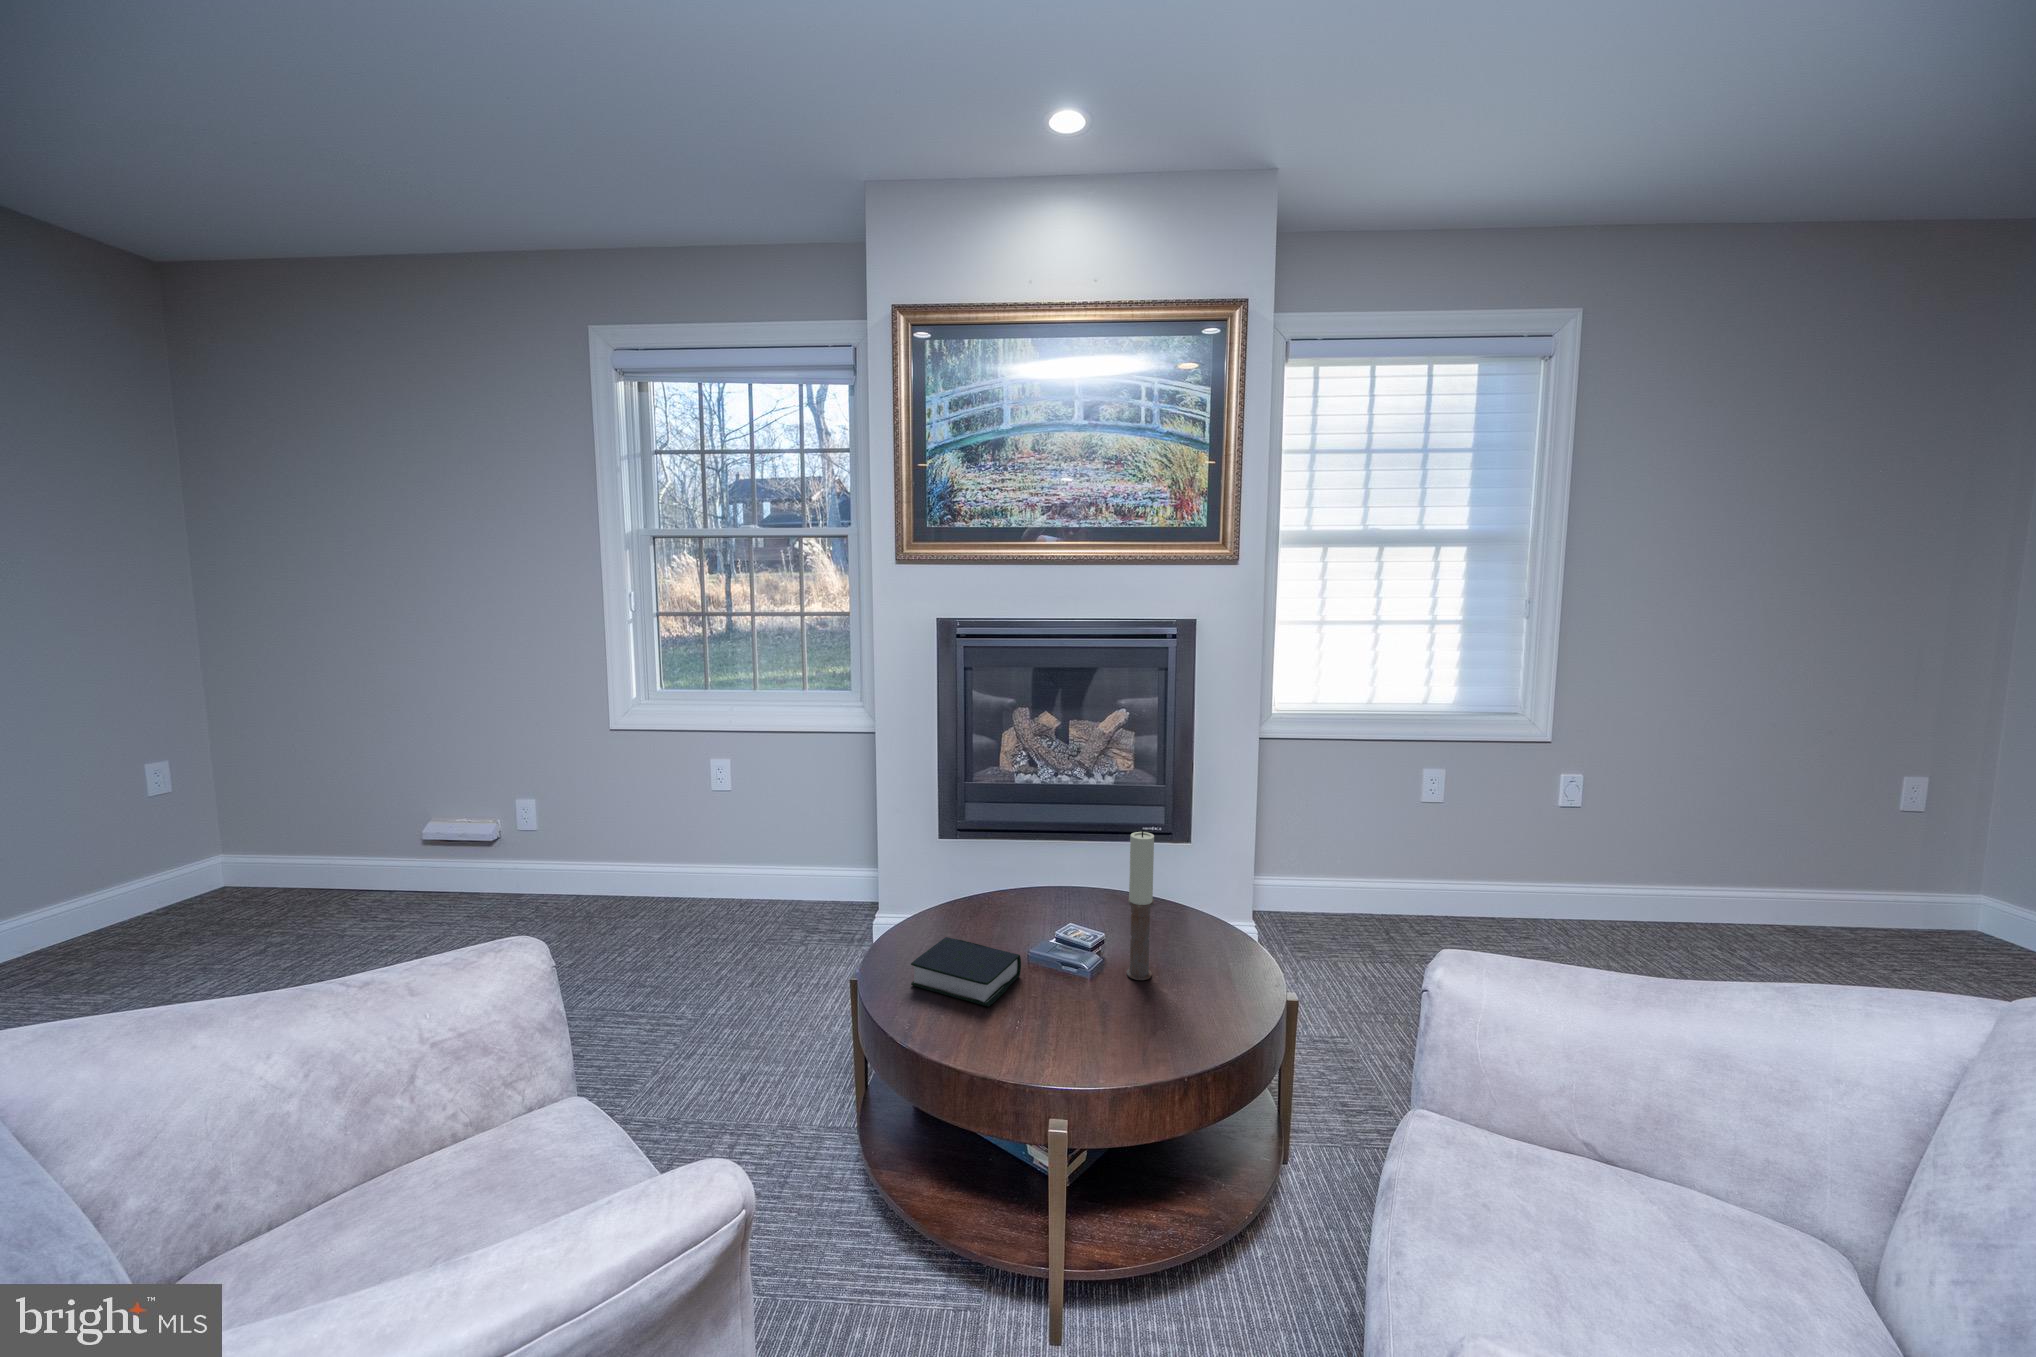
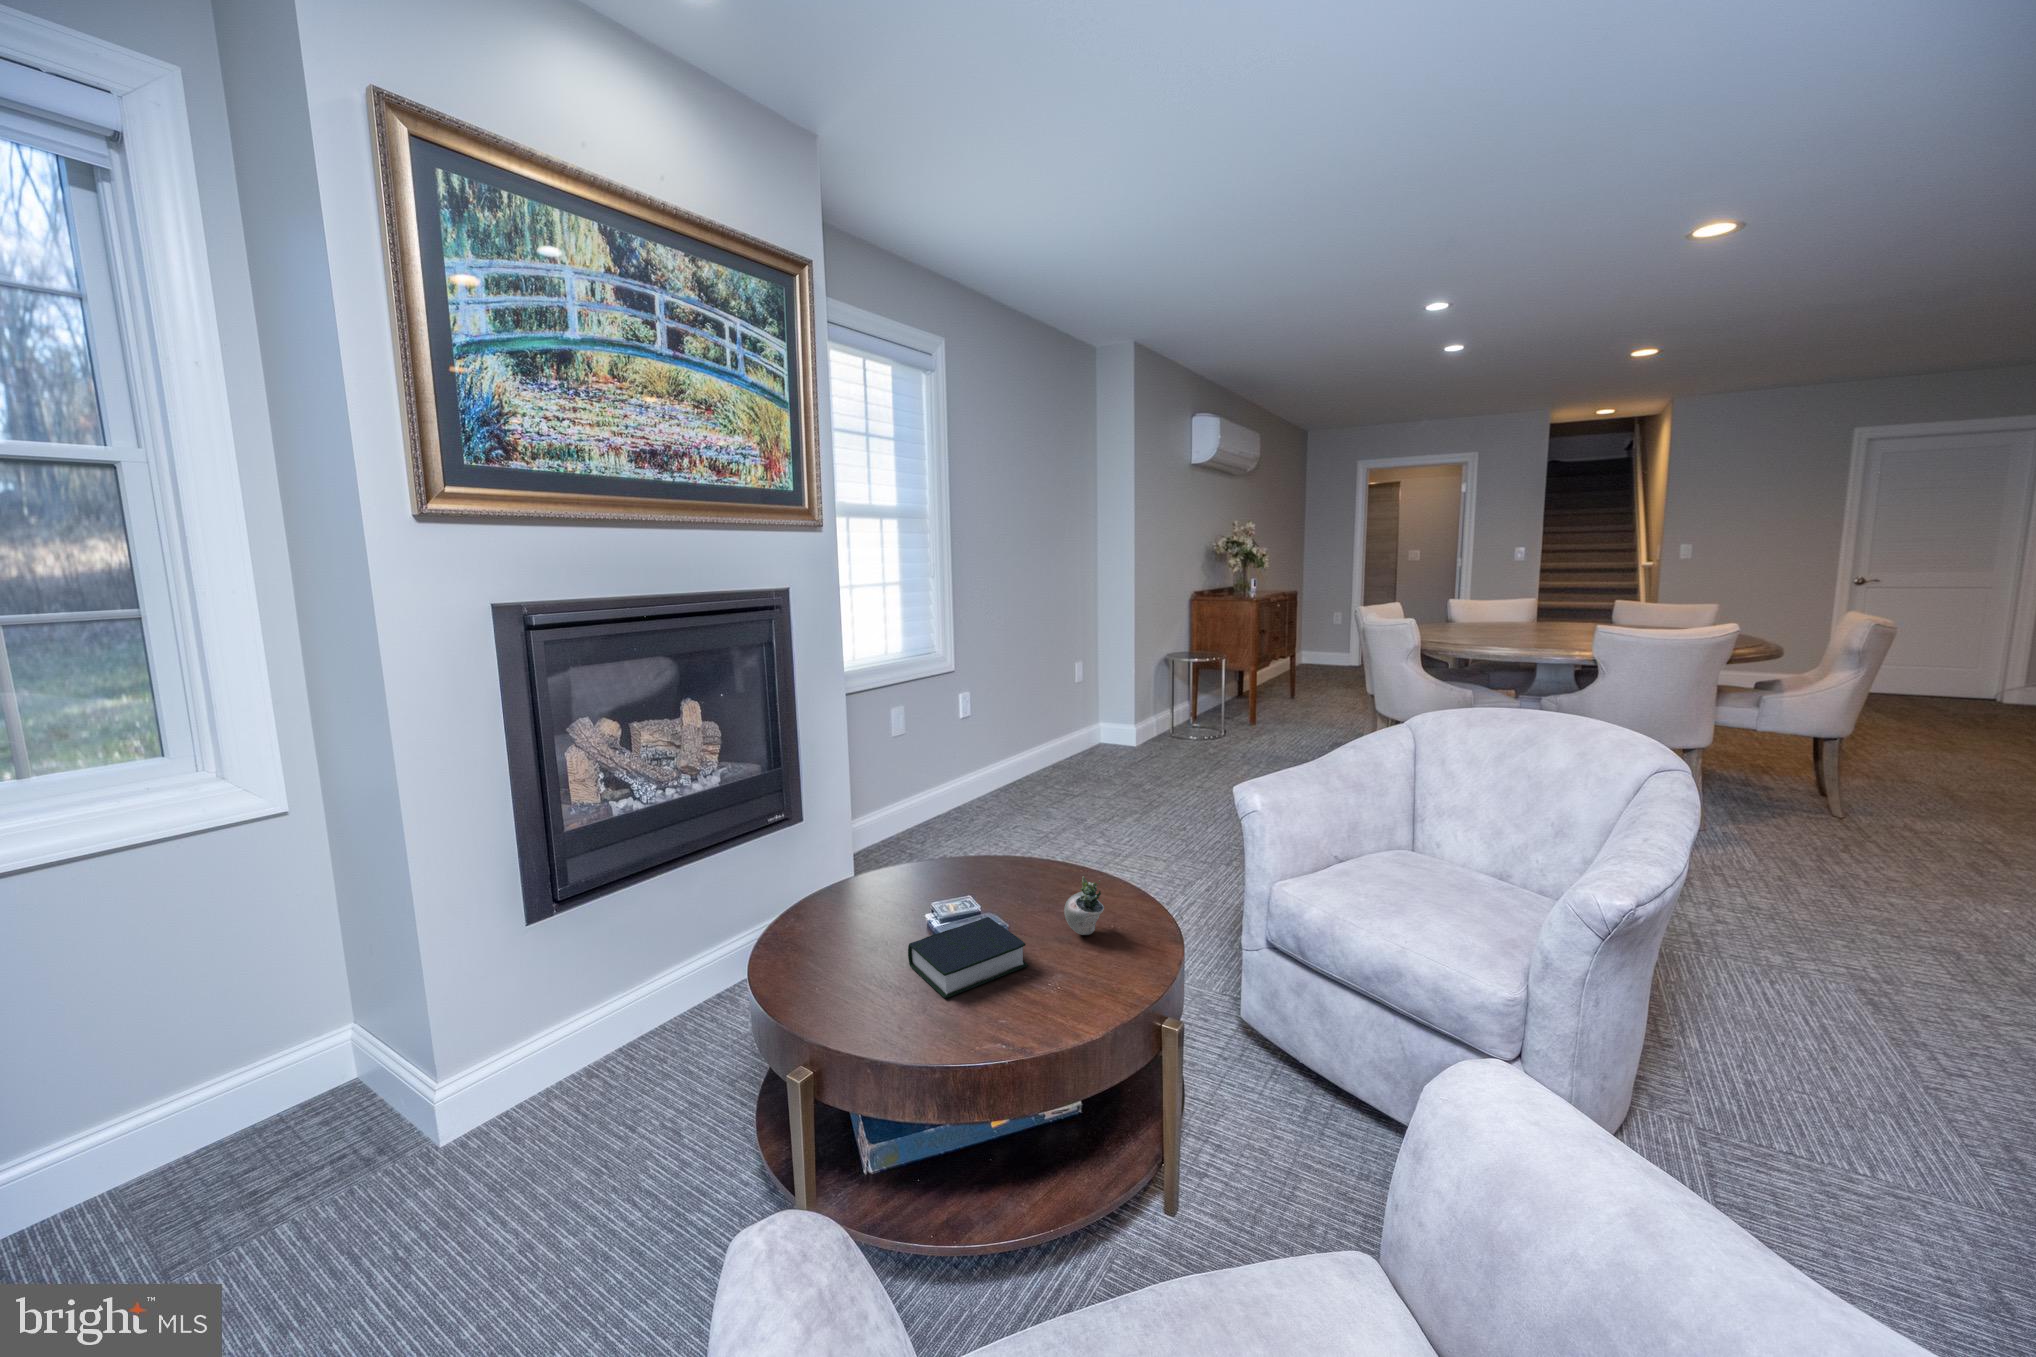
candle: present [1127,831,1154,980] -> none [1028,761,1051,894]
succulent plant: none [1053,957,1144,1024] -> present [1064,855,1126,935]

